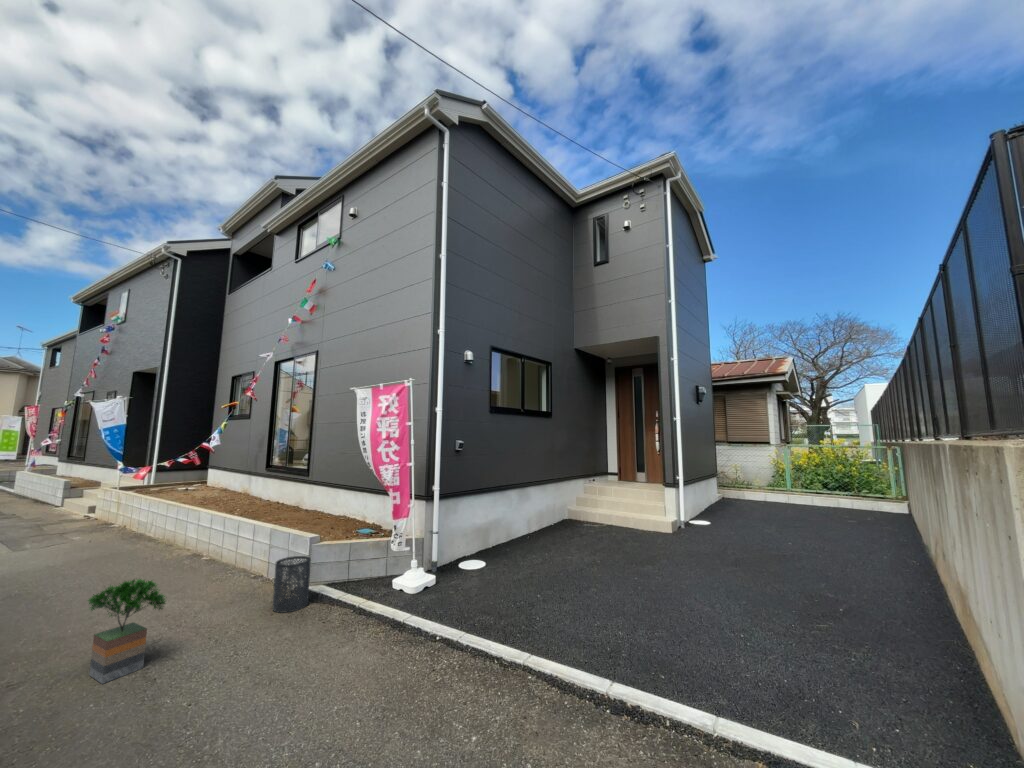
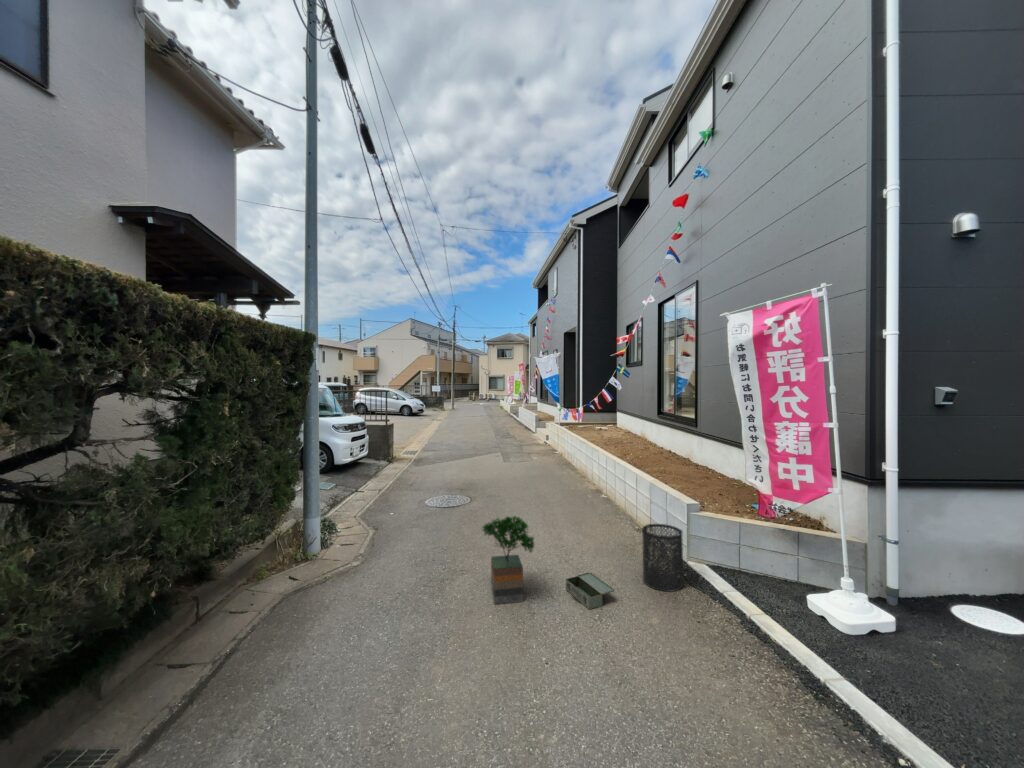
toolbox: none [194,618,251,646] -> present [566,573,614,609]

